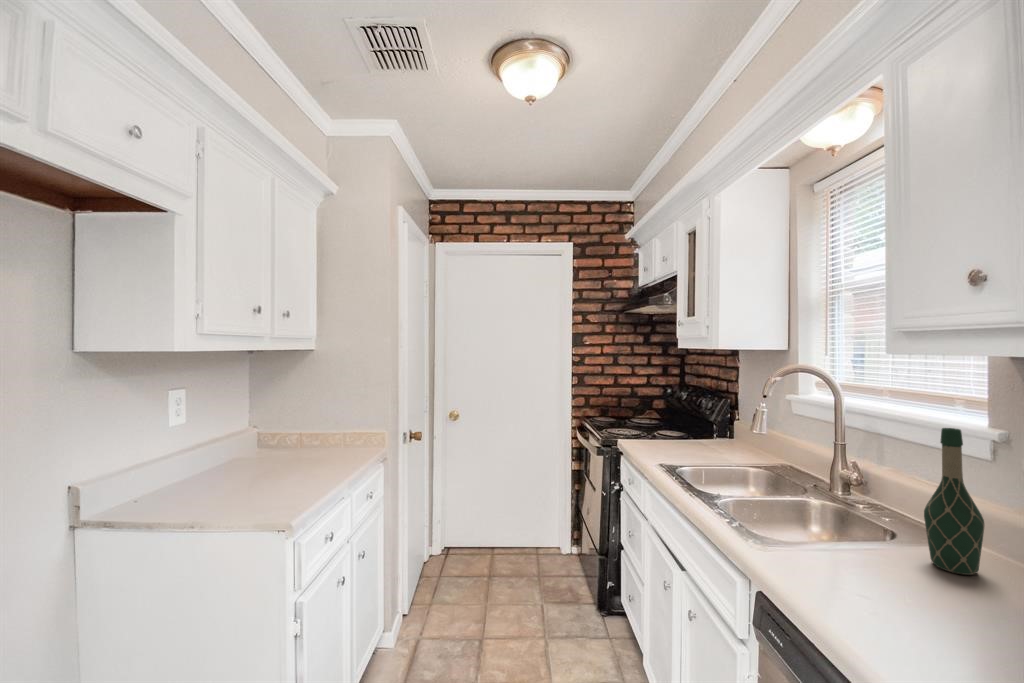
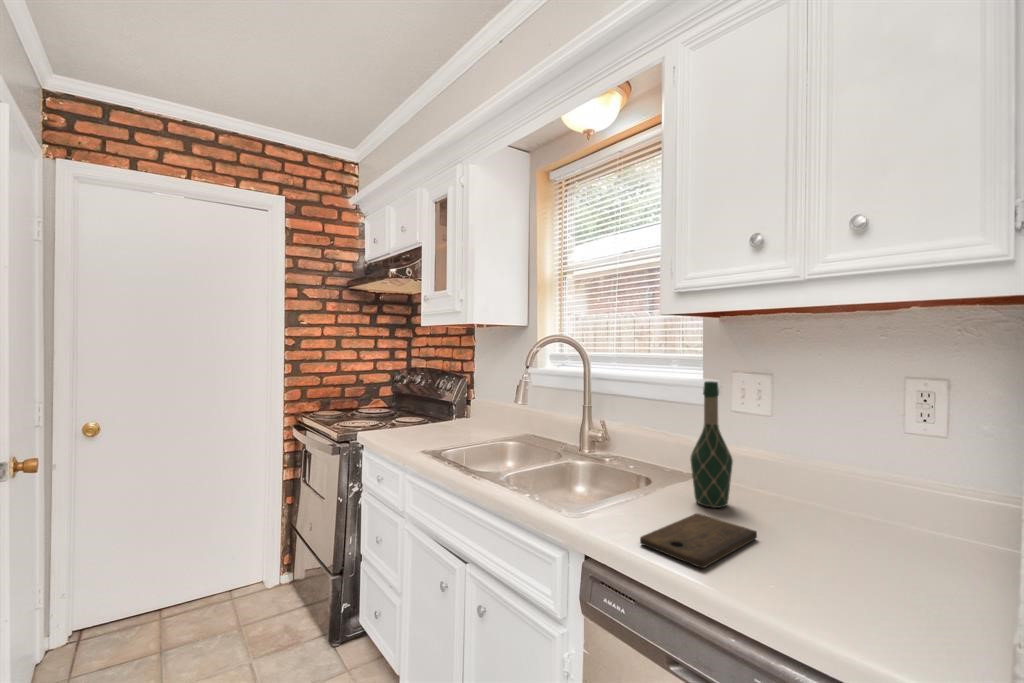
cutting board: none [815,570,977,614] -> present [640,514,757,568]

